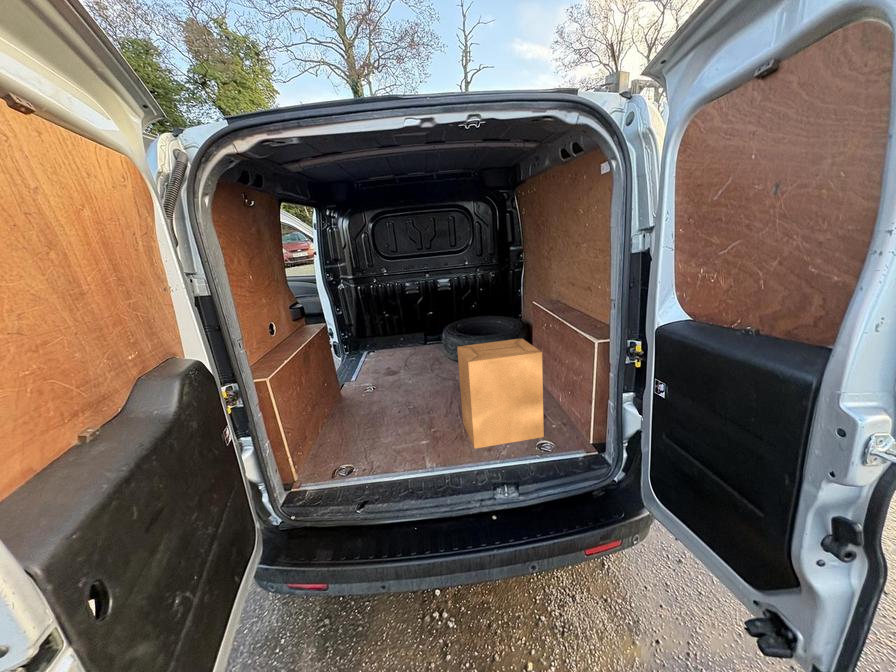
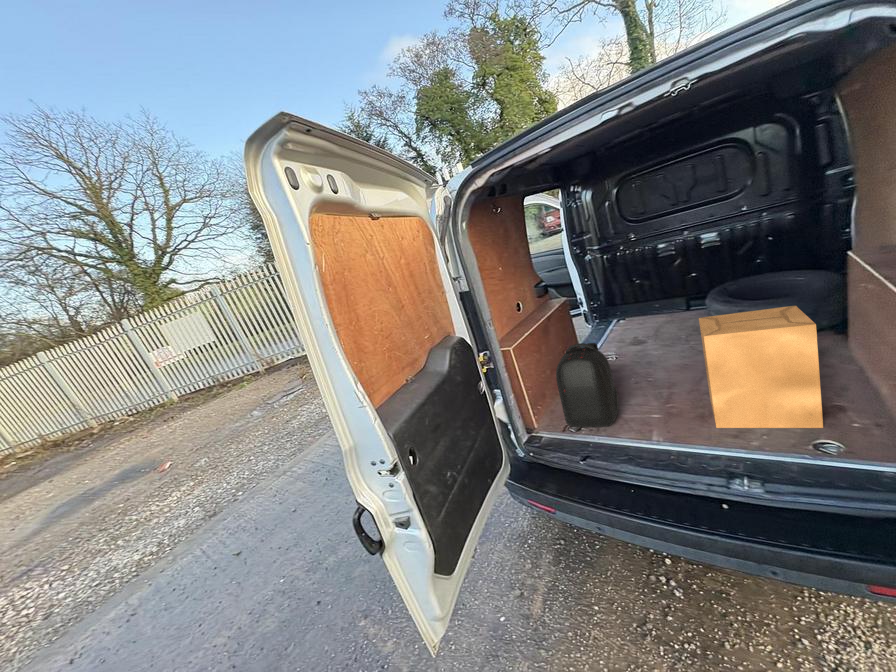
backpack: none [323,371,388,470] -> present [556,343,619,427]

